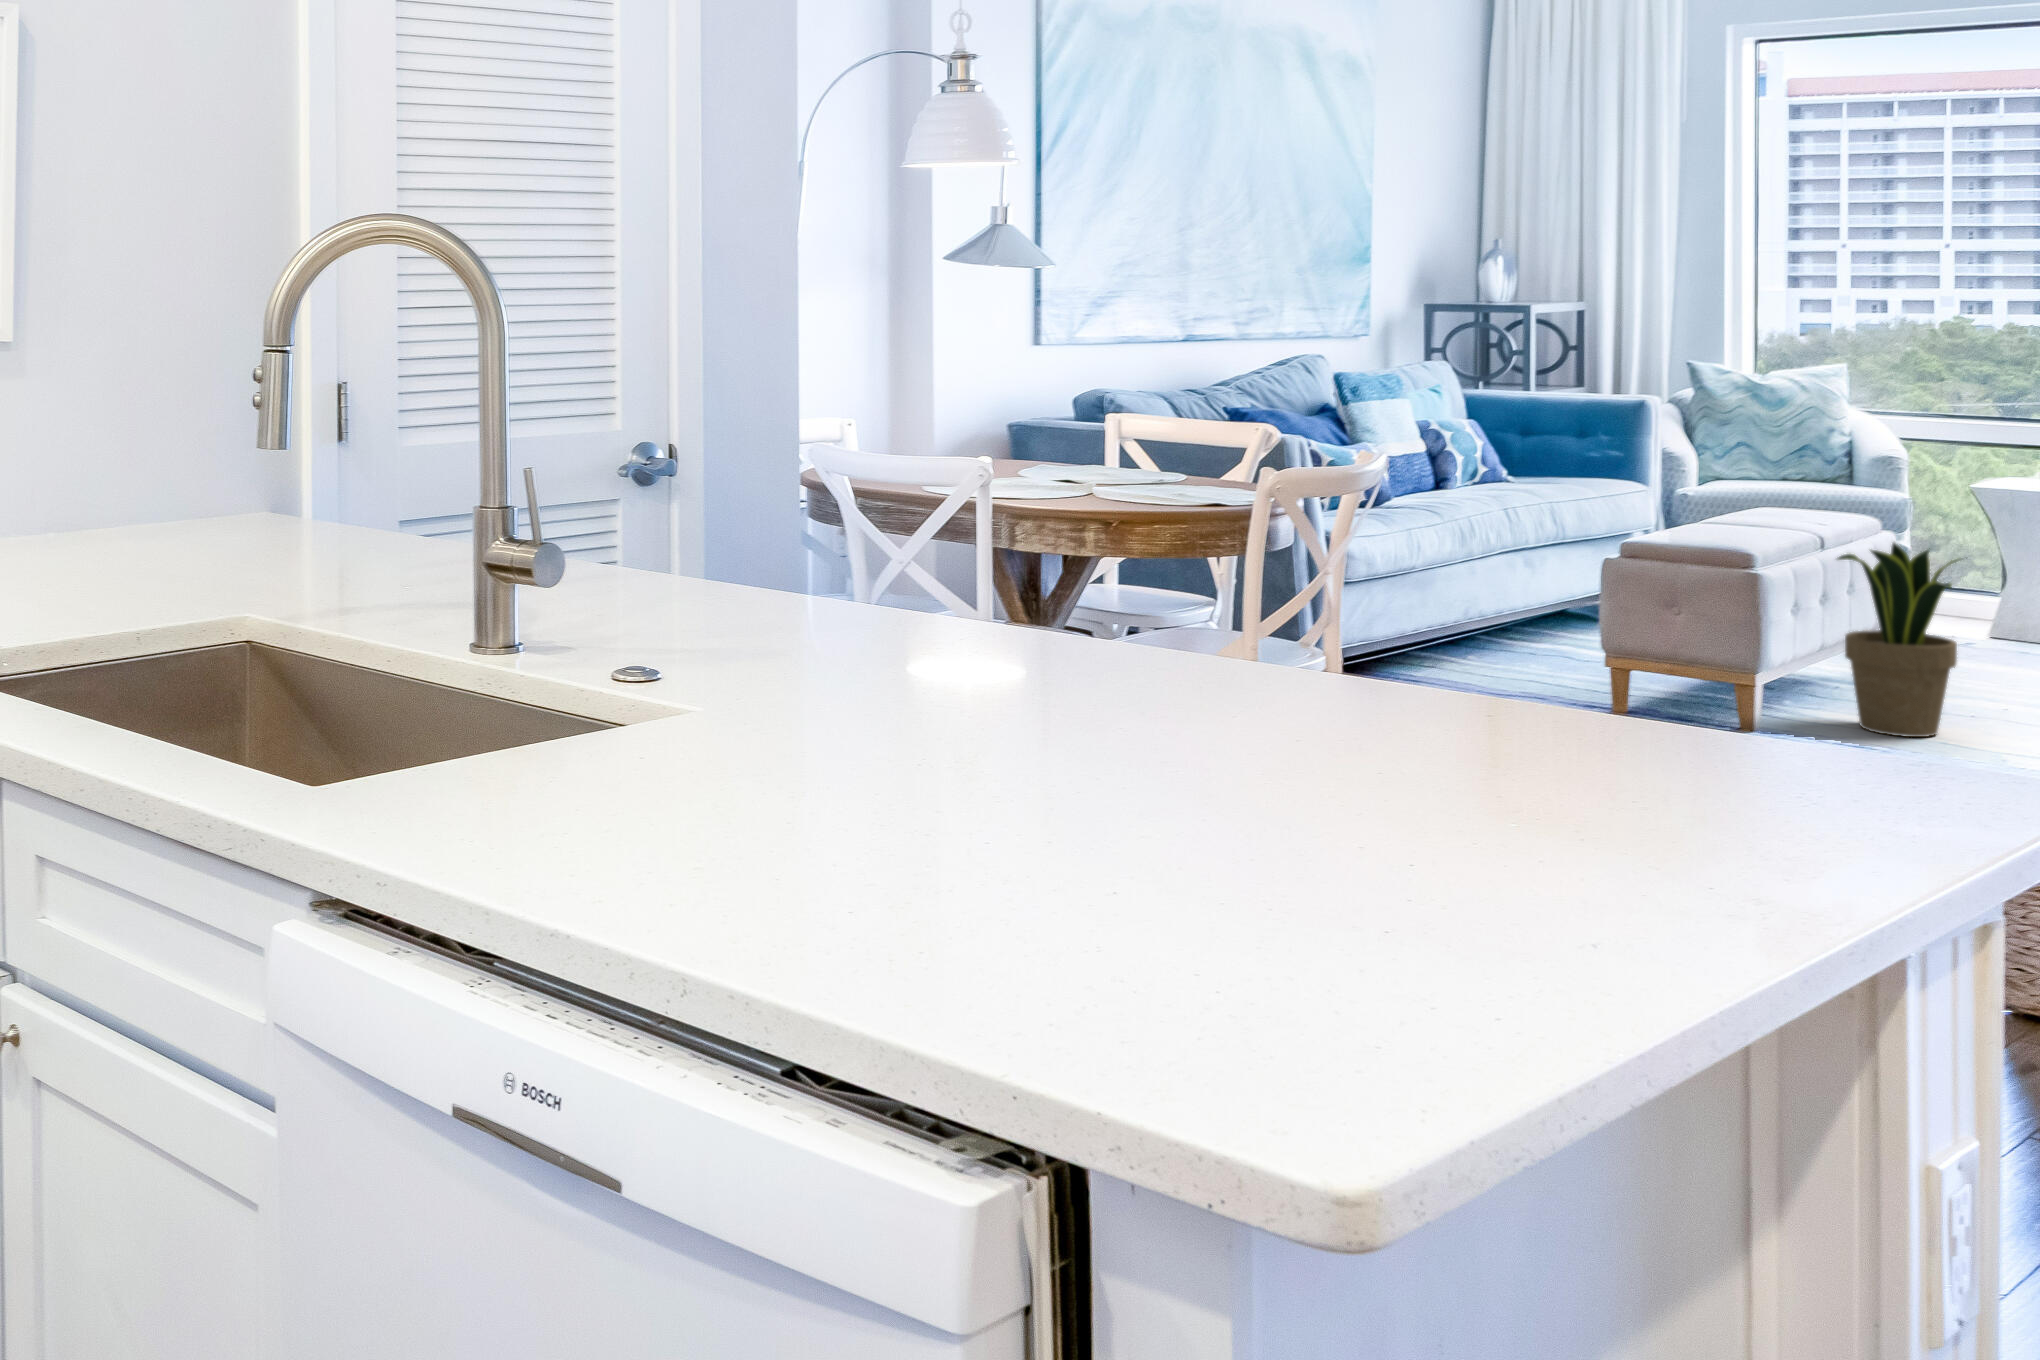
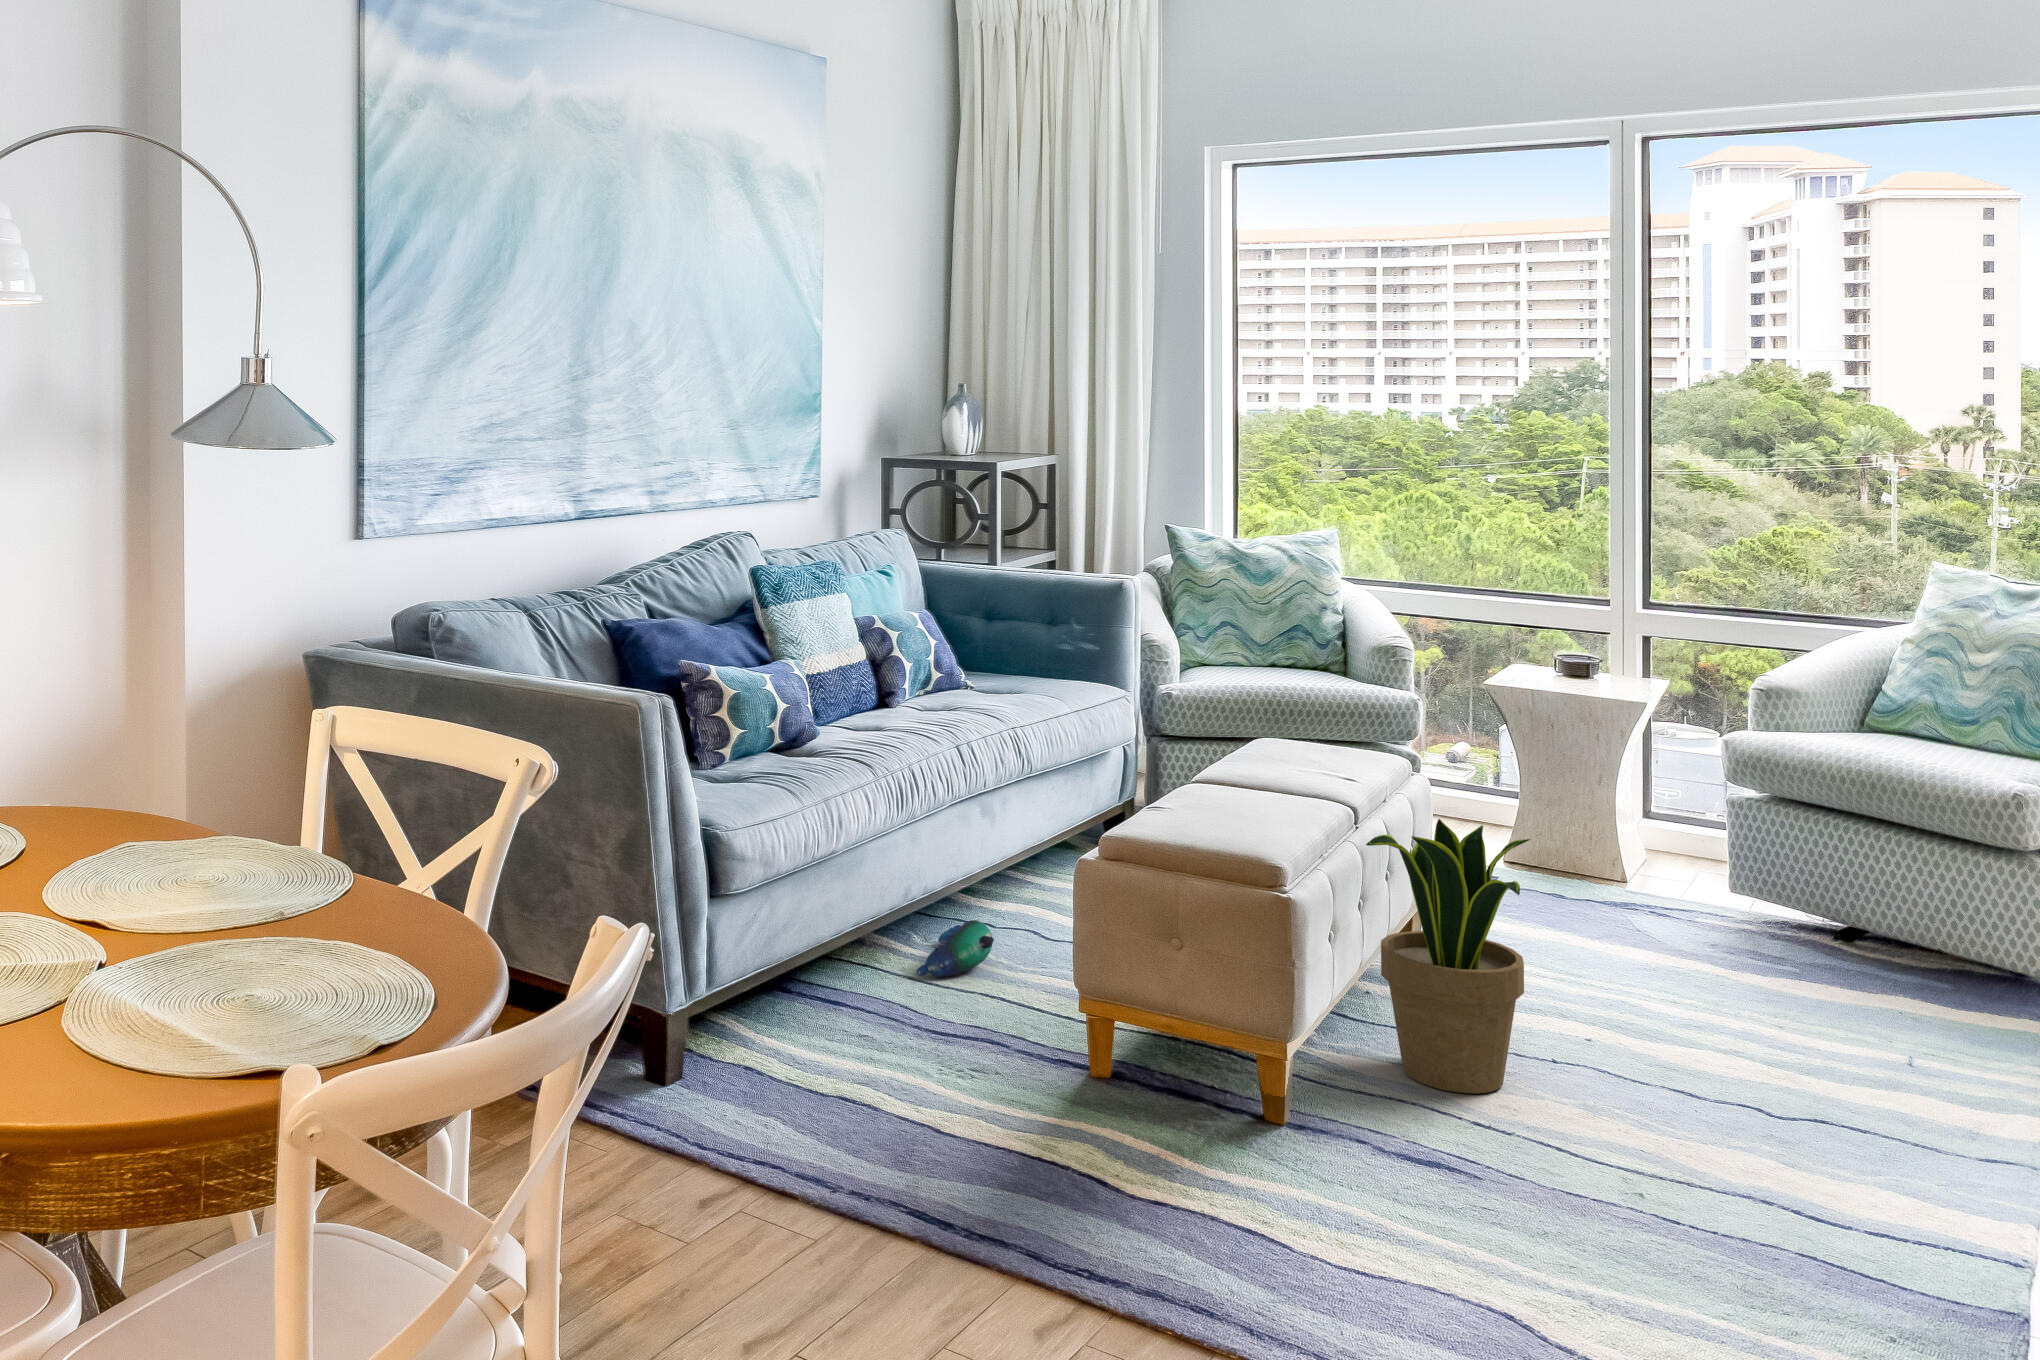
plush toy: none [1472,639,1535,675] -> present [916,920,994,977]

